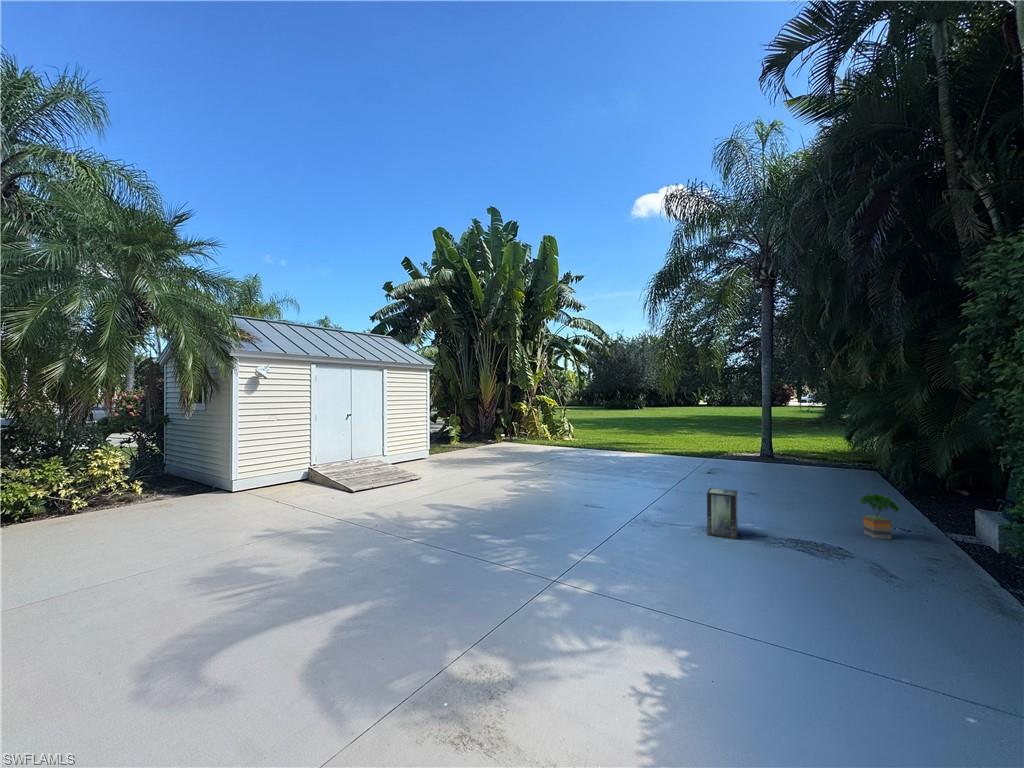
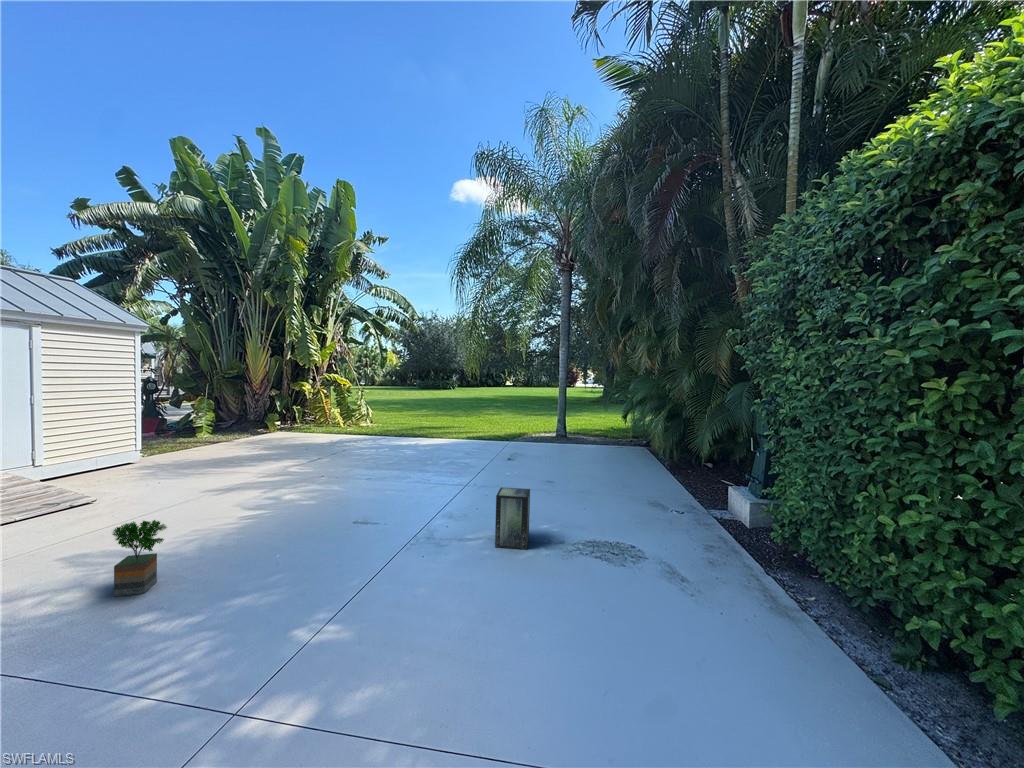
potted tree: present [860,494,900,539] -> present [113,520,167,596]

